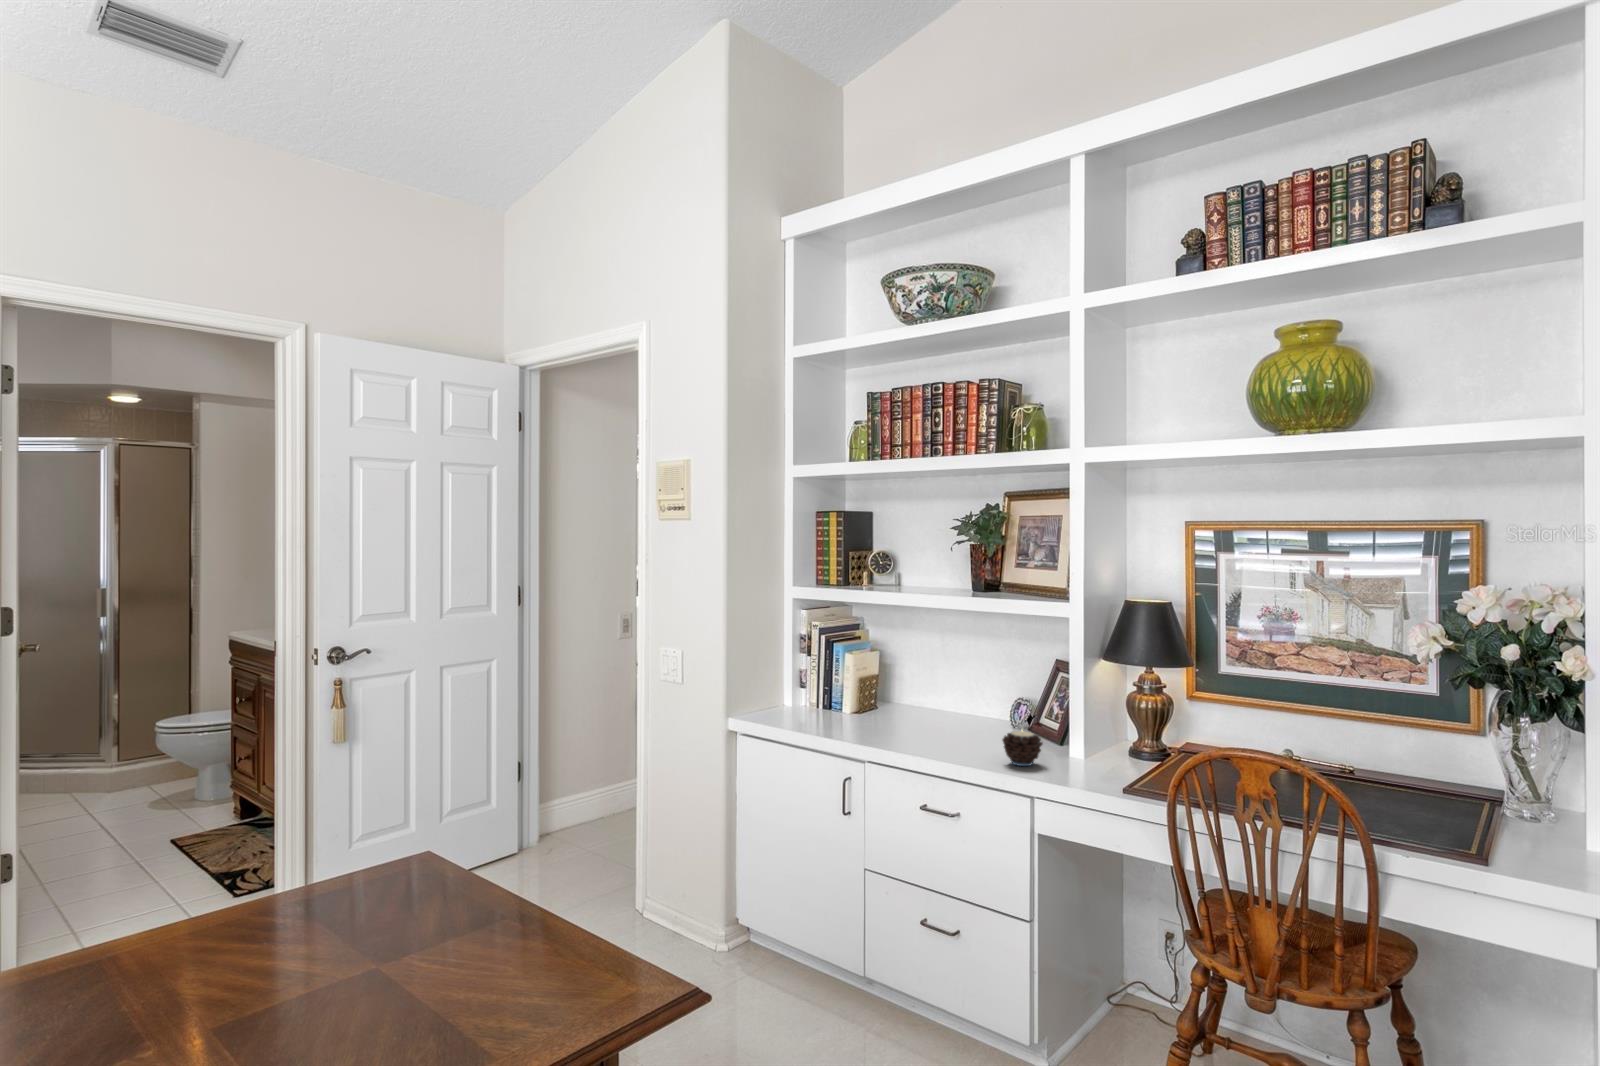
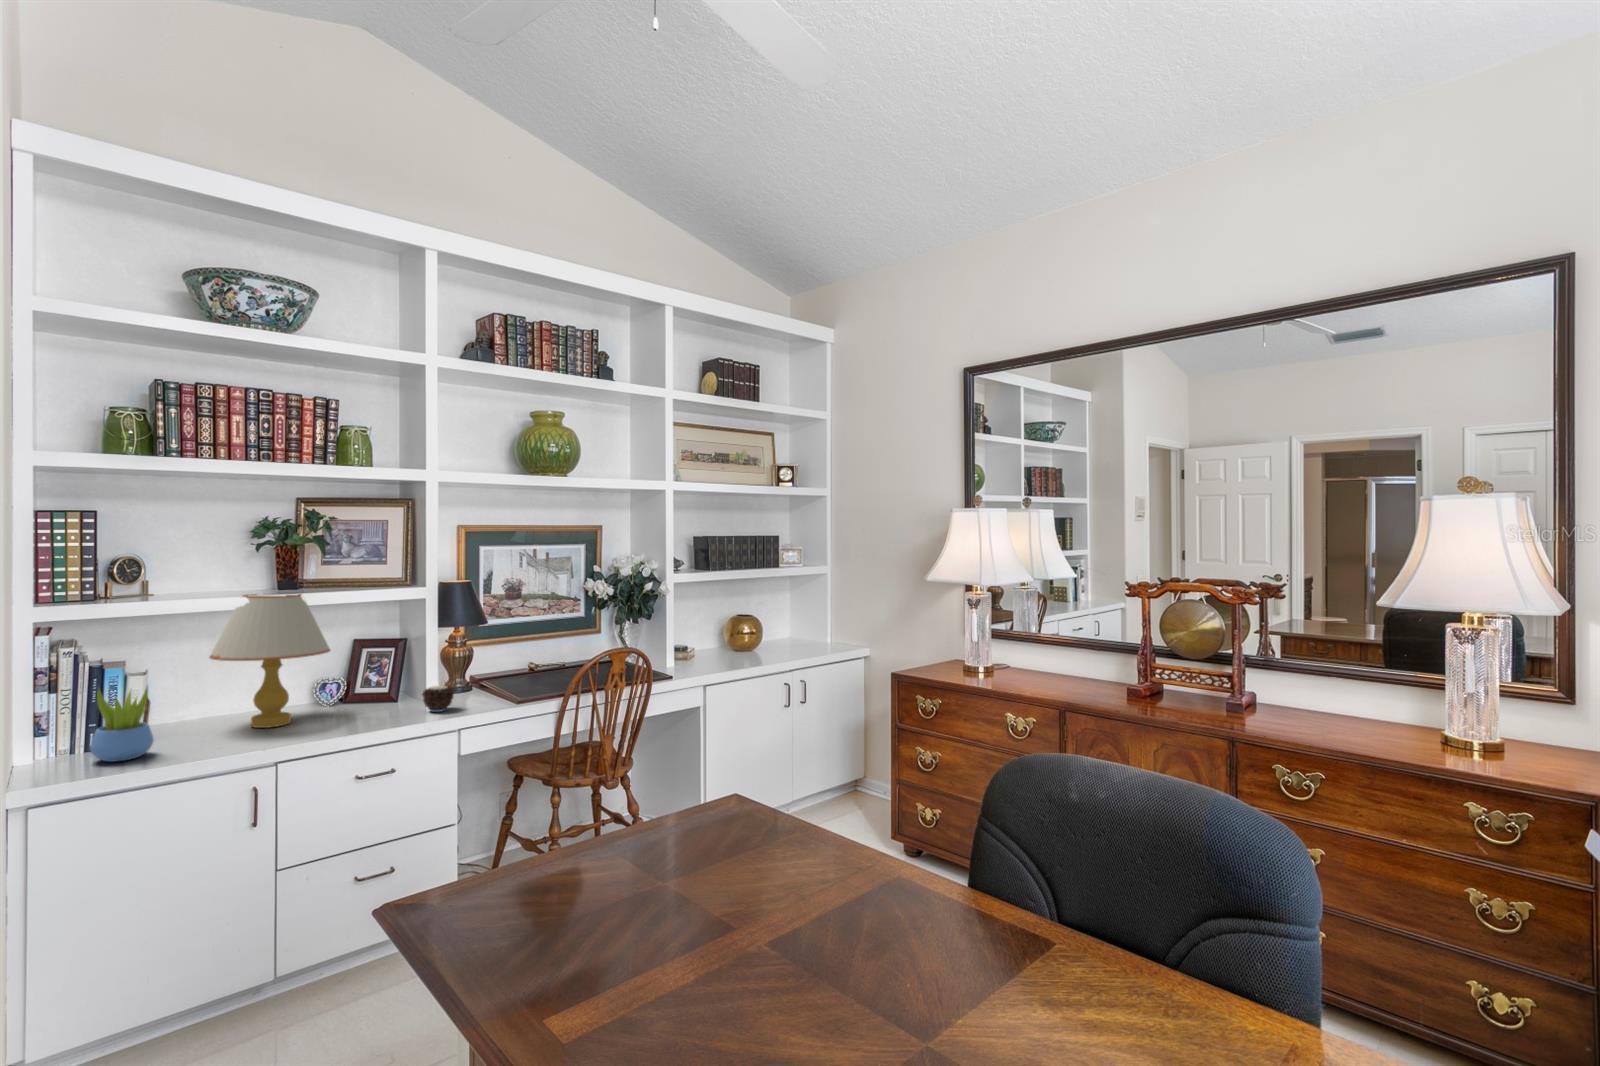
table lamp: none [875,593,981,731] -> present [209,594,330,728]
succulent plant: none [784,655,826,721] -> present [90,686,154,762]

